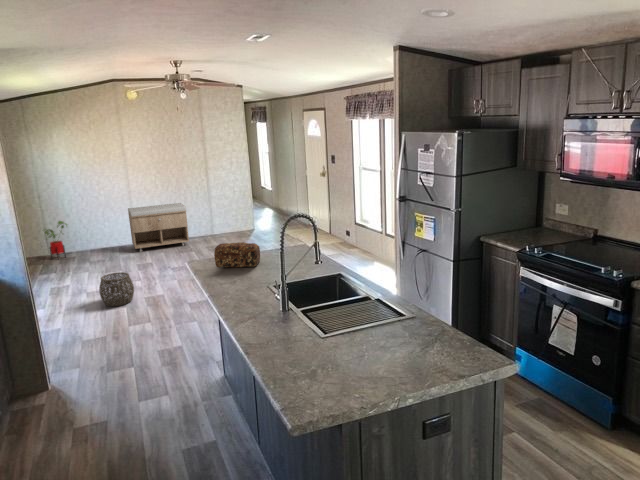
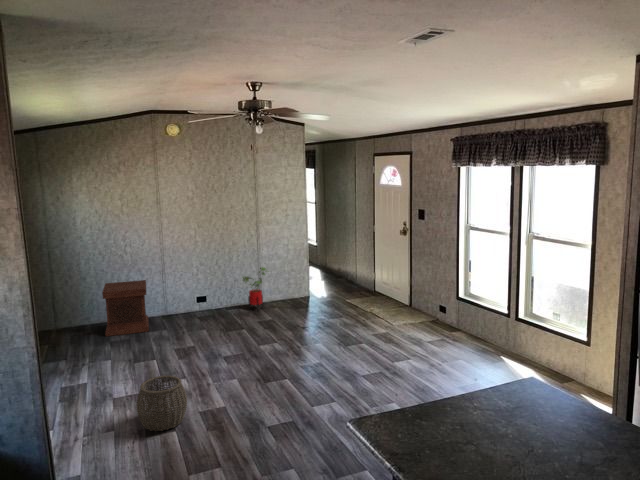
storage bench: present [128,203,189,252] -> none [160,263,237,326]
side table: none [82,217,121,259] -> present [102,280,149,336]
house plant: present [45,221,67,258] -> present [243,267,266,311]
bread loaf: present [214,242,260,268] -> none [448,403,550,464]

